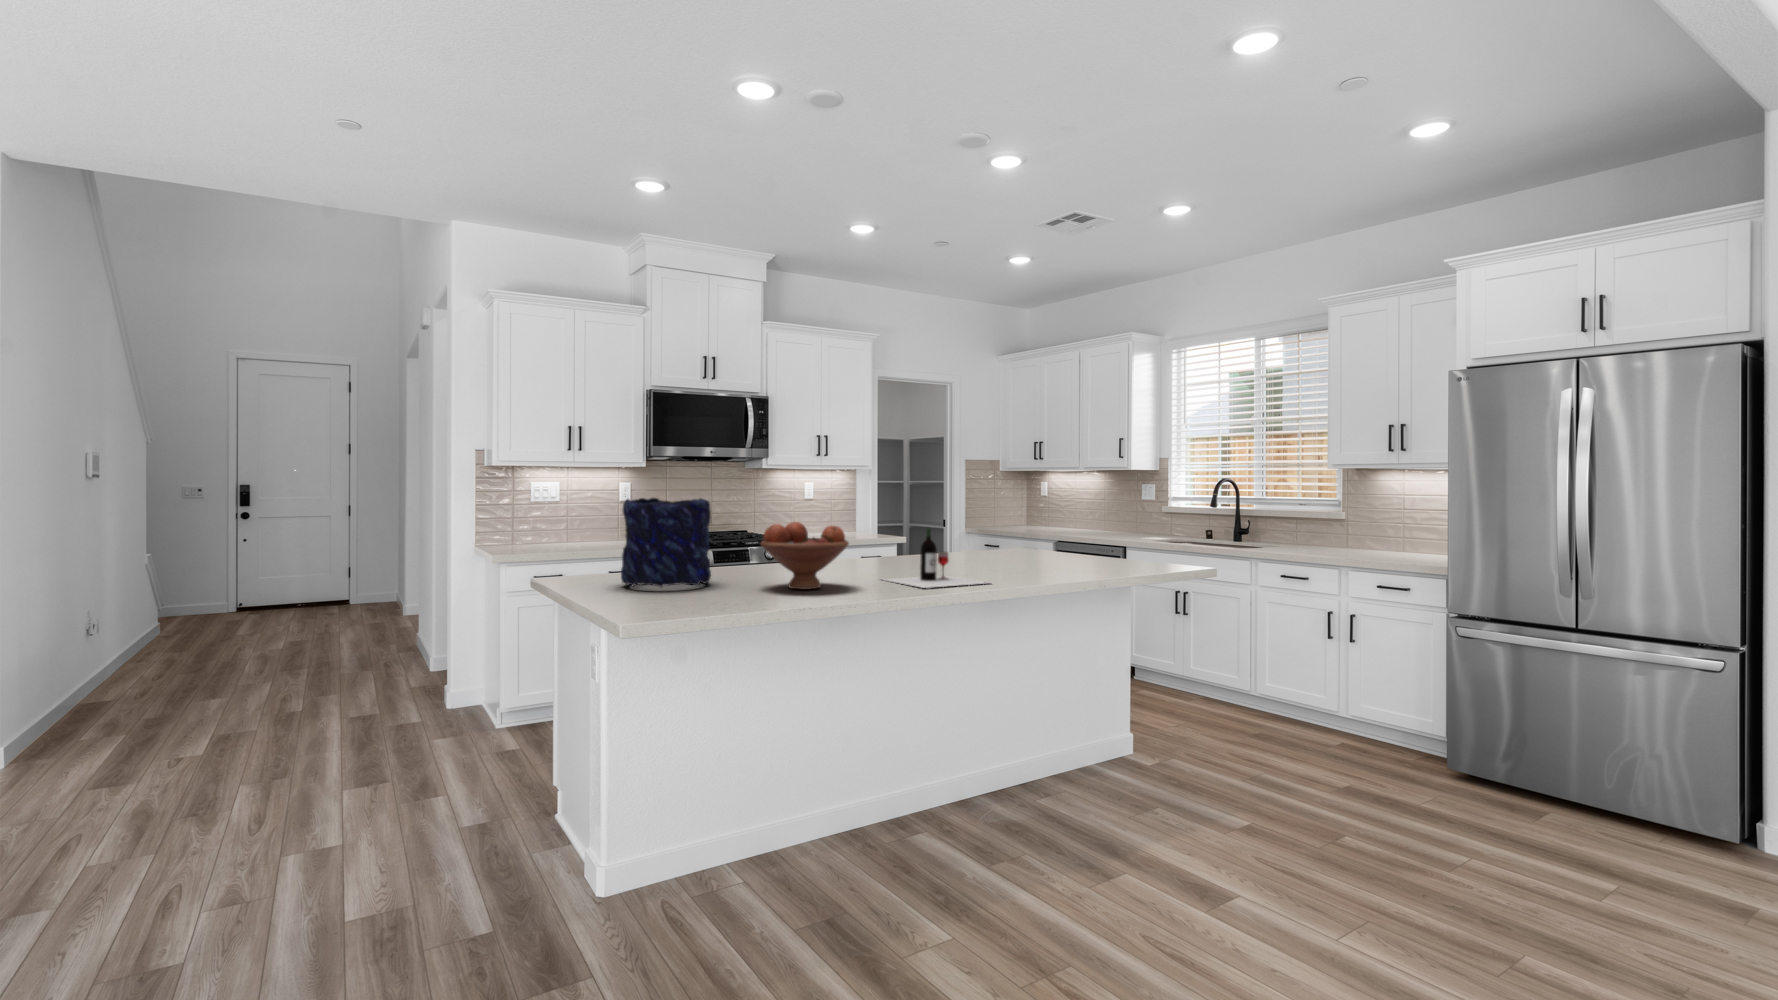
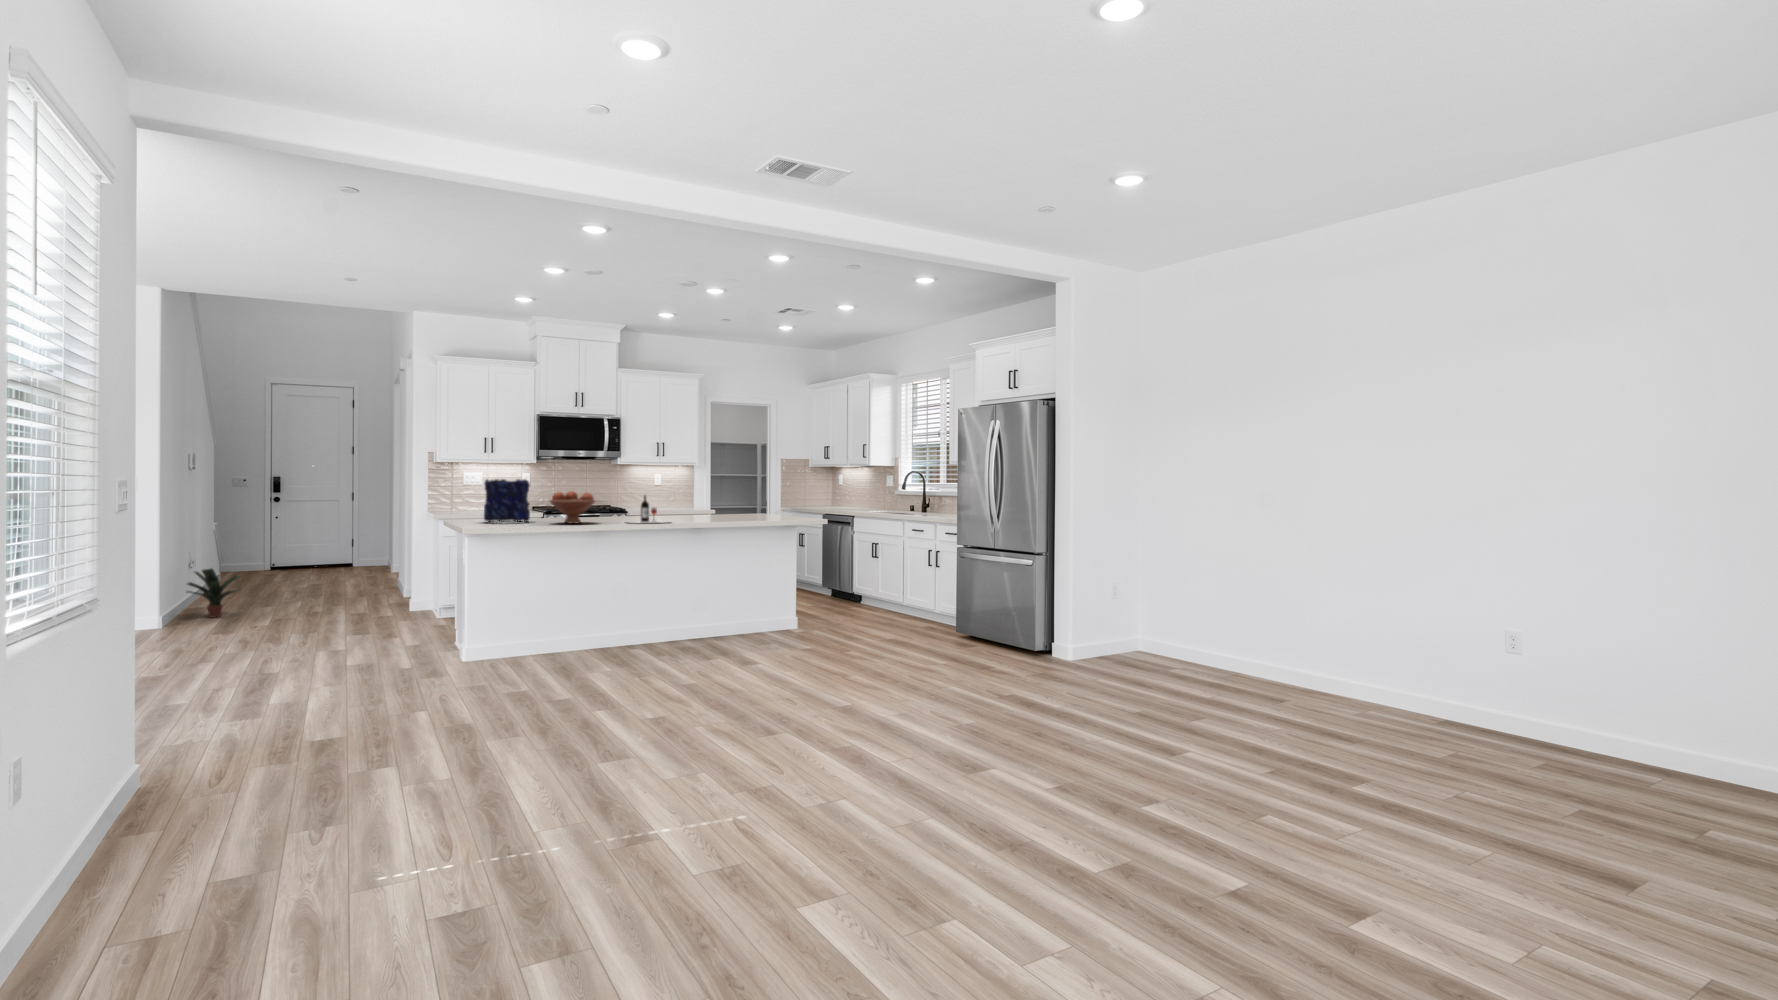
potted plant: none [46,652,159,734] -> present [188,569,241,617]

